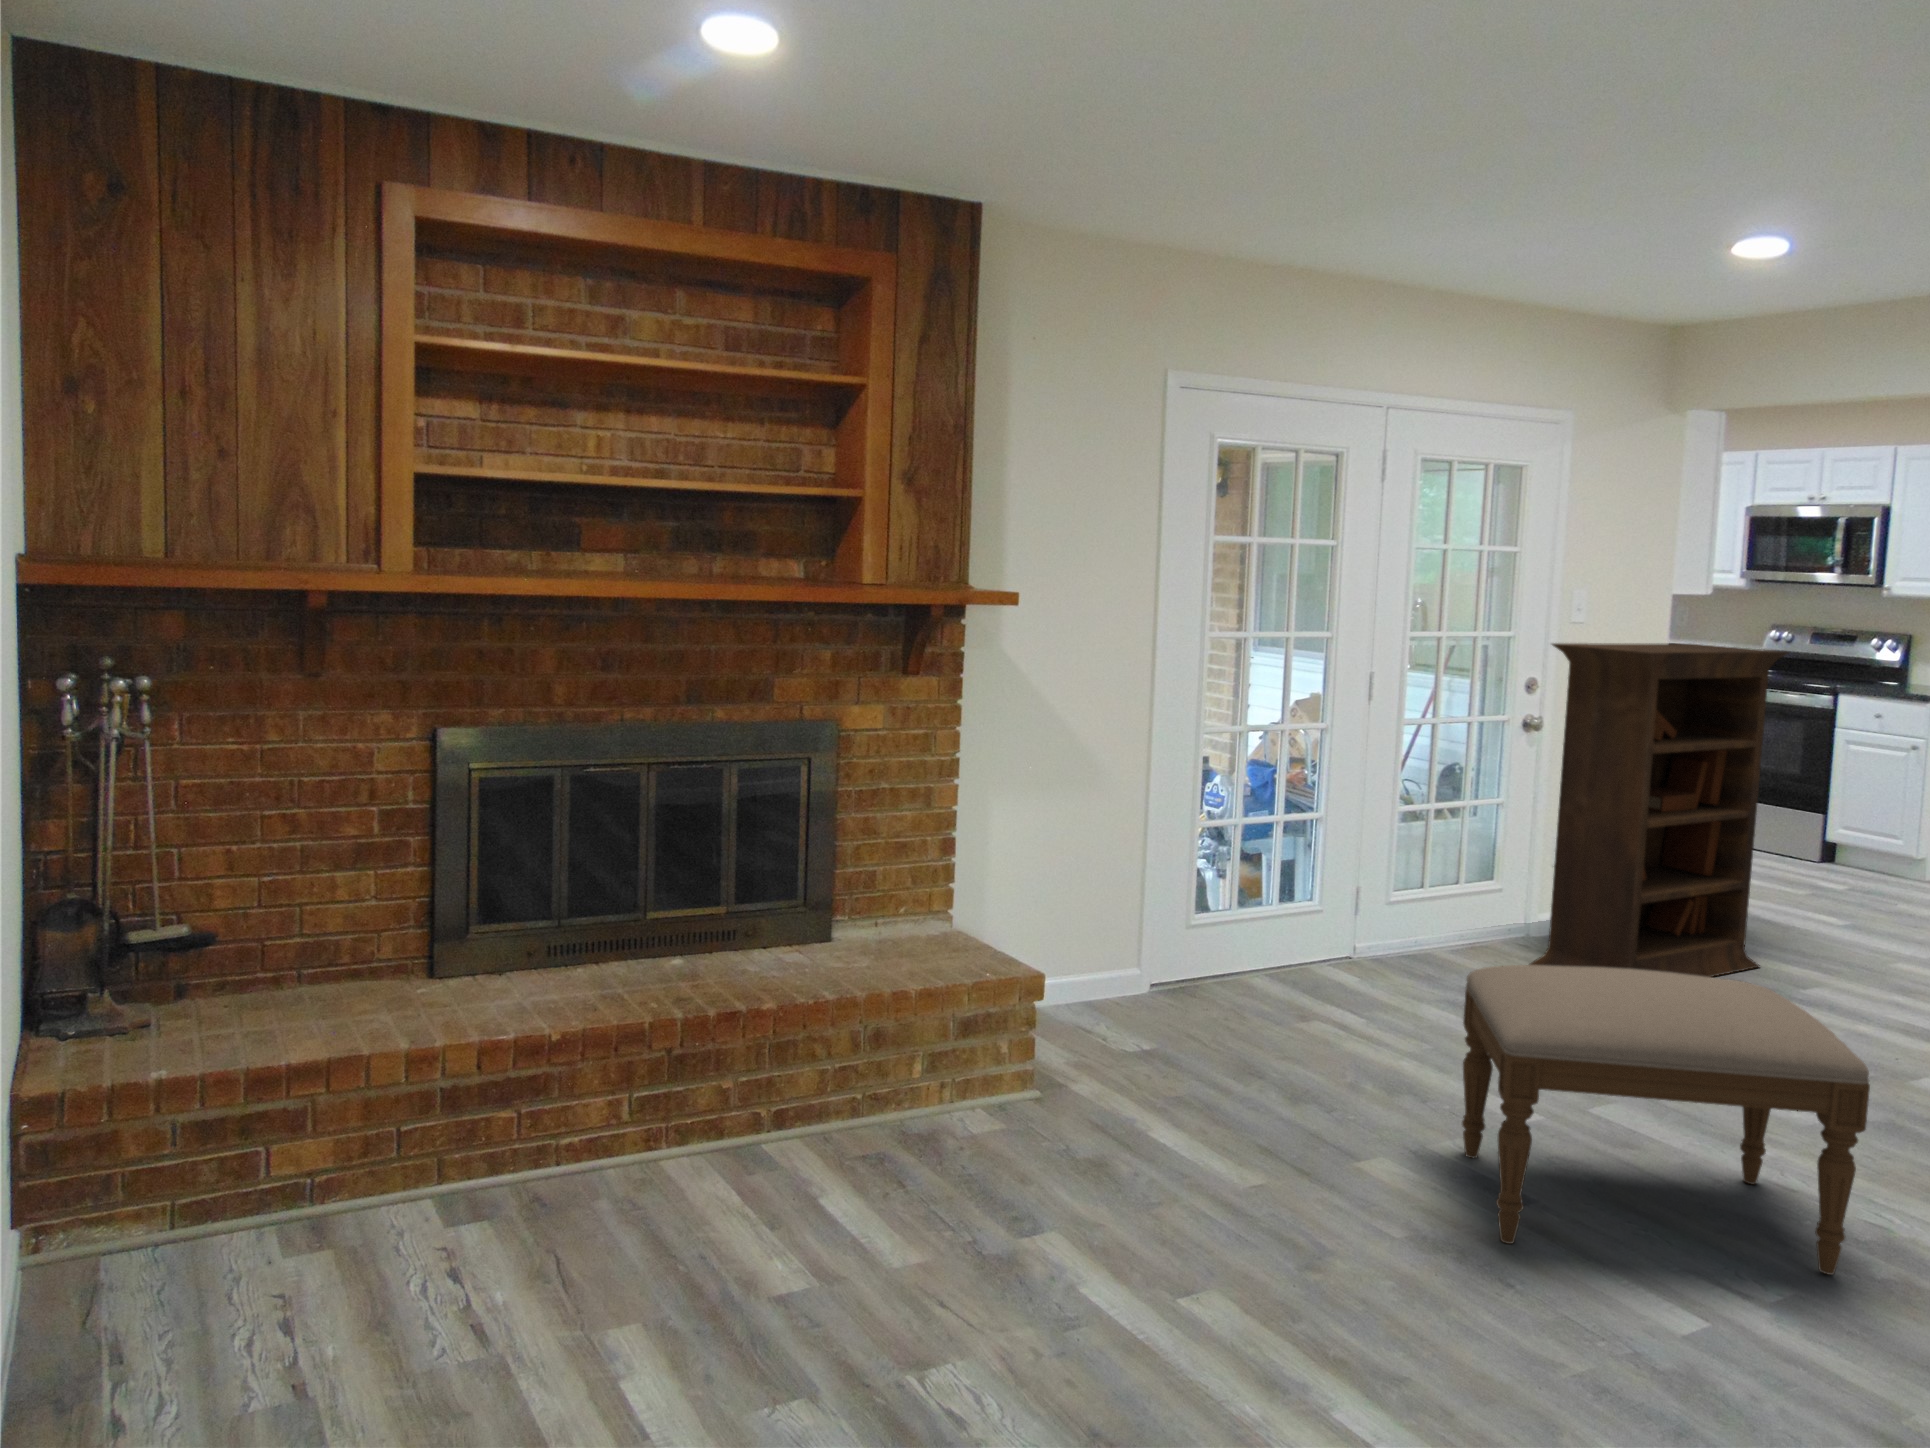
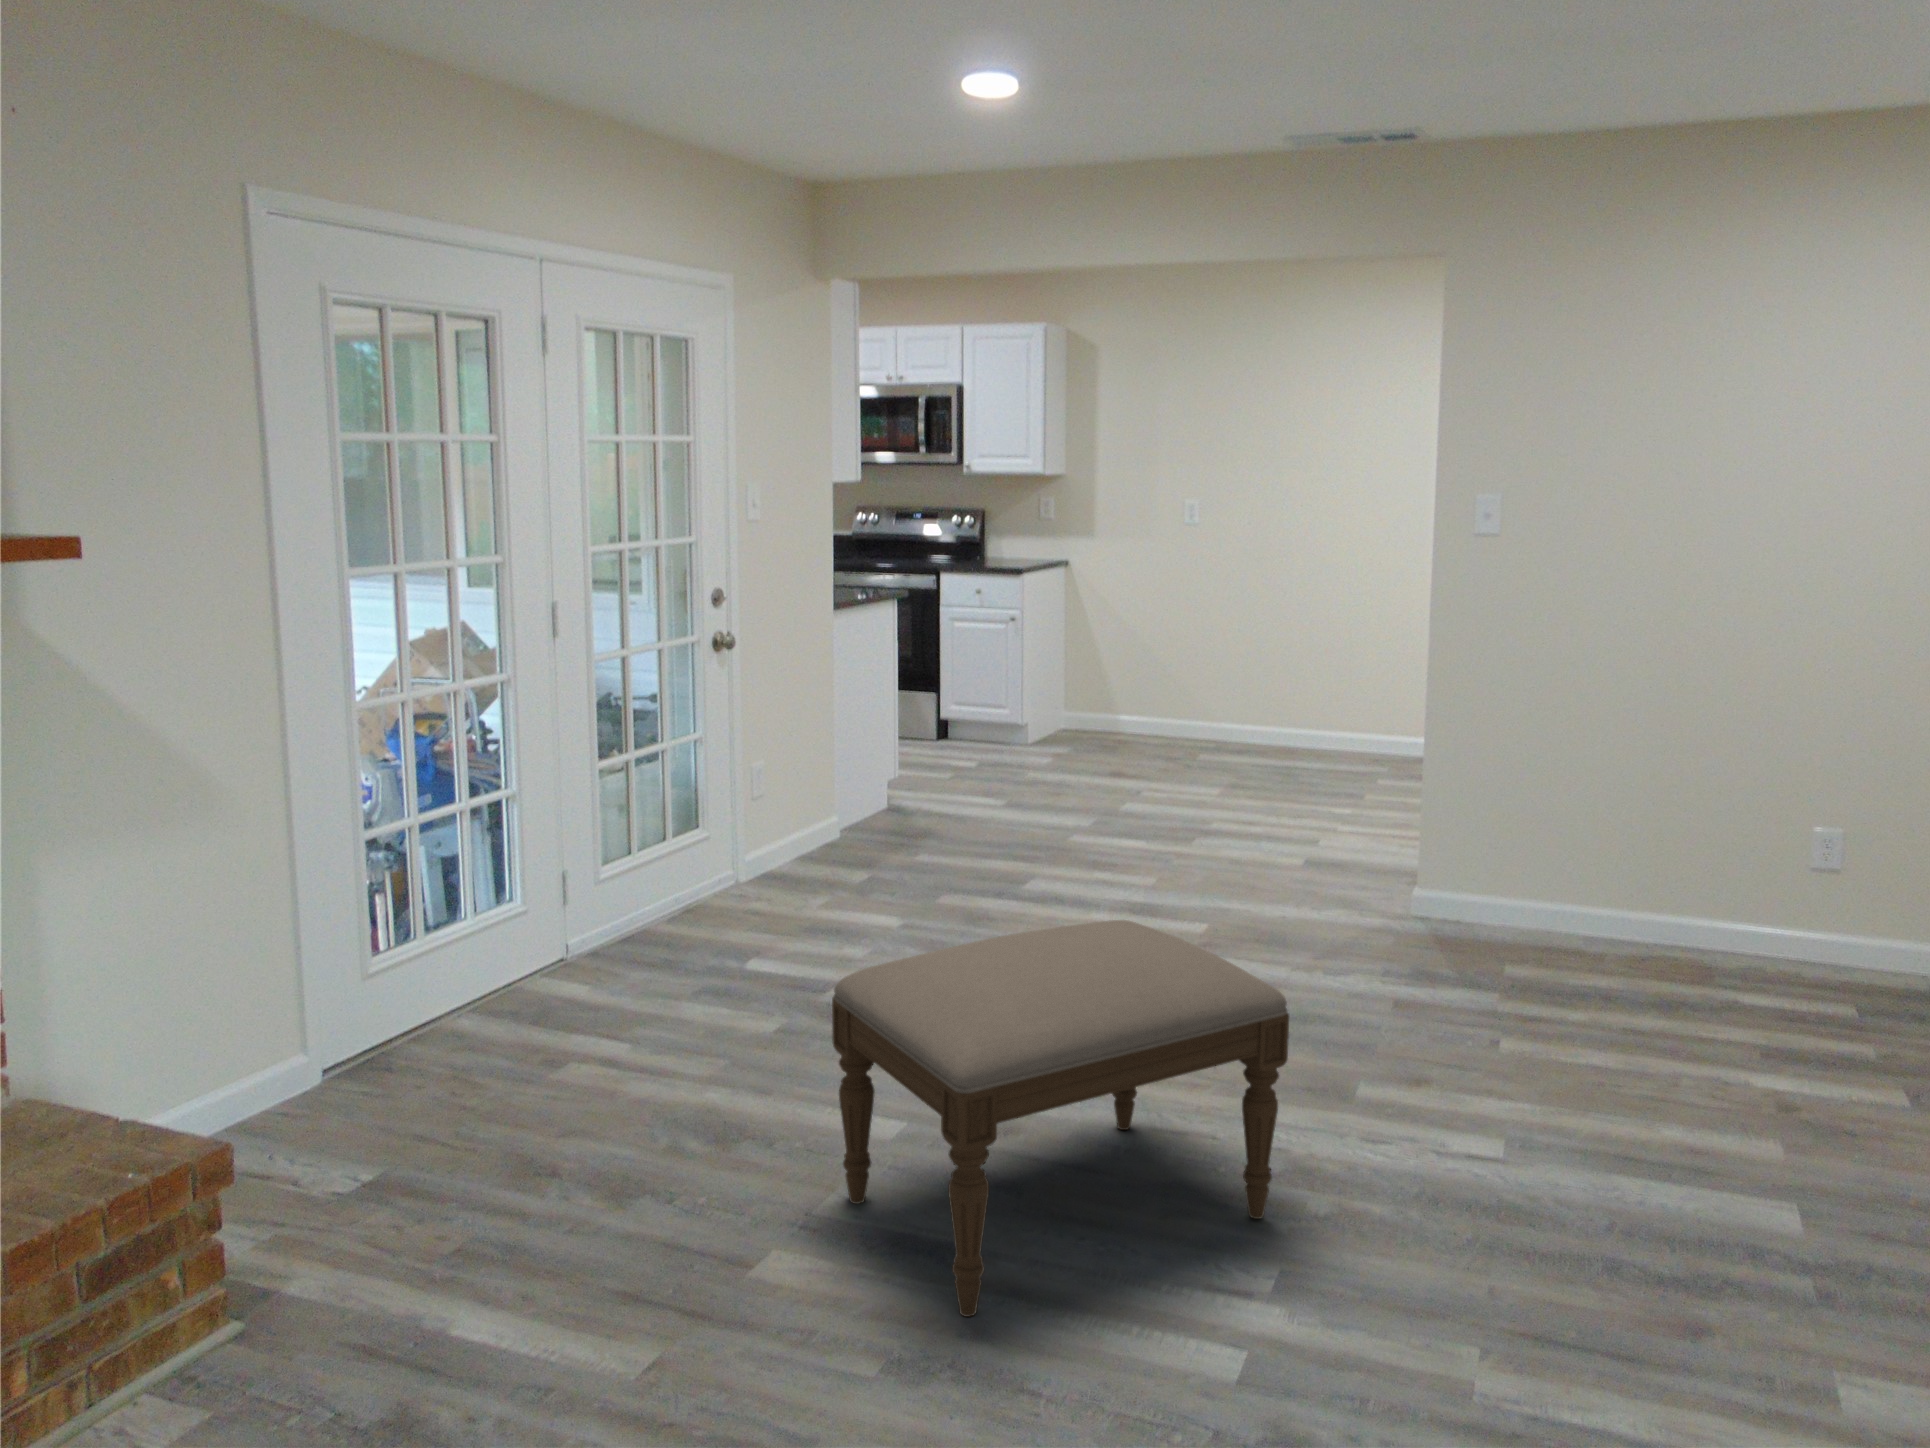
bookcase: present [1529,643,1788,977] -> none [750,537,969,929]

